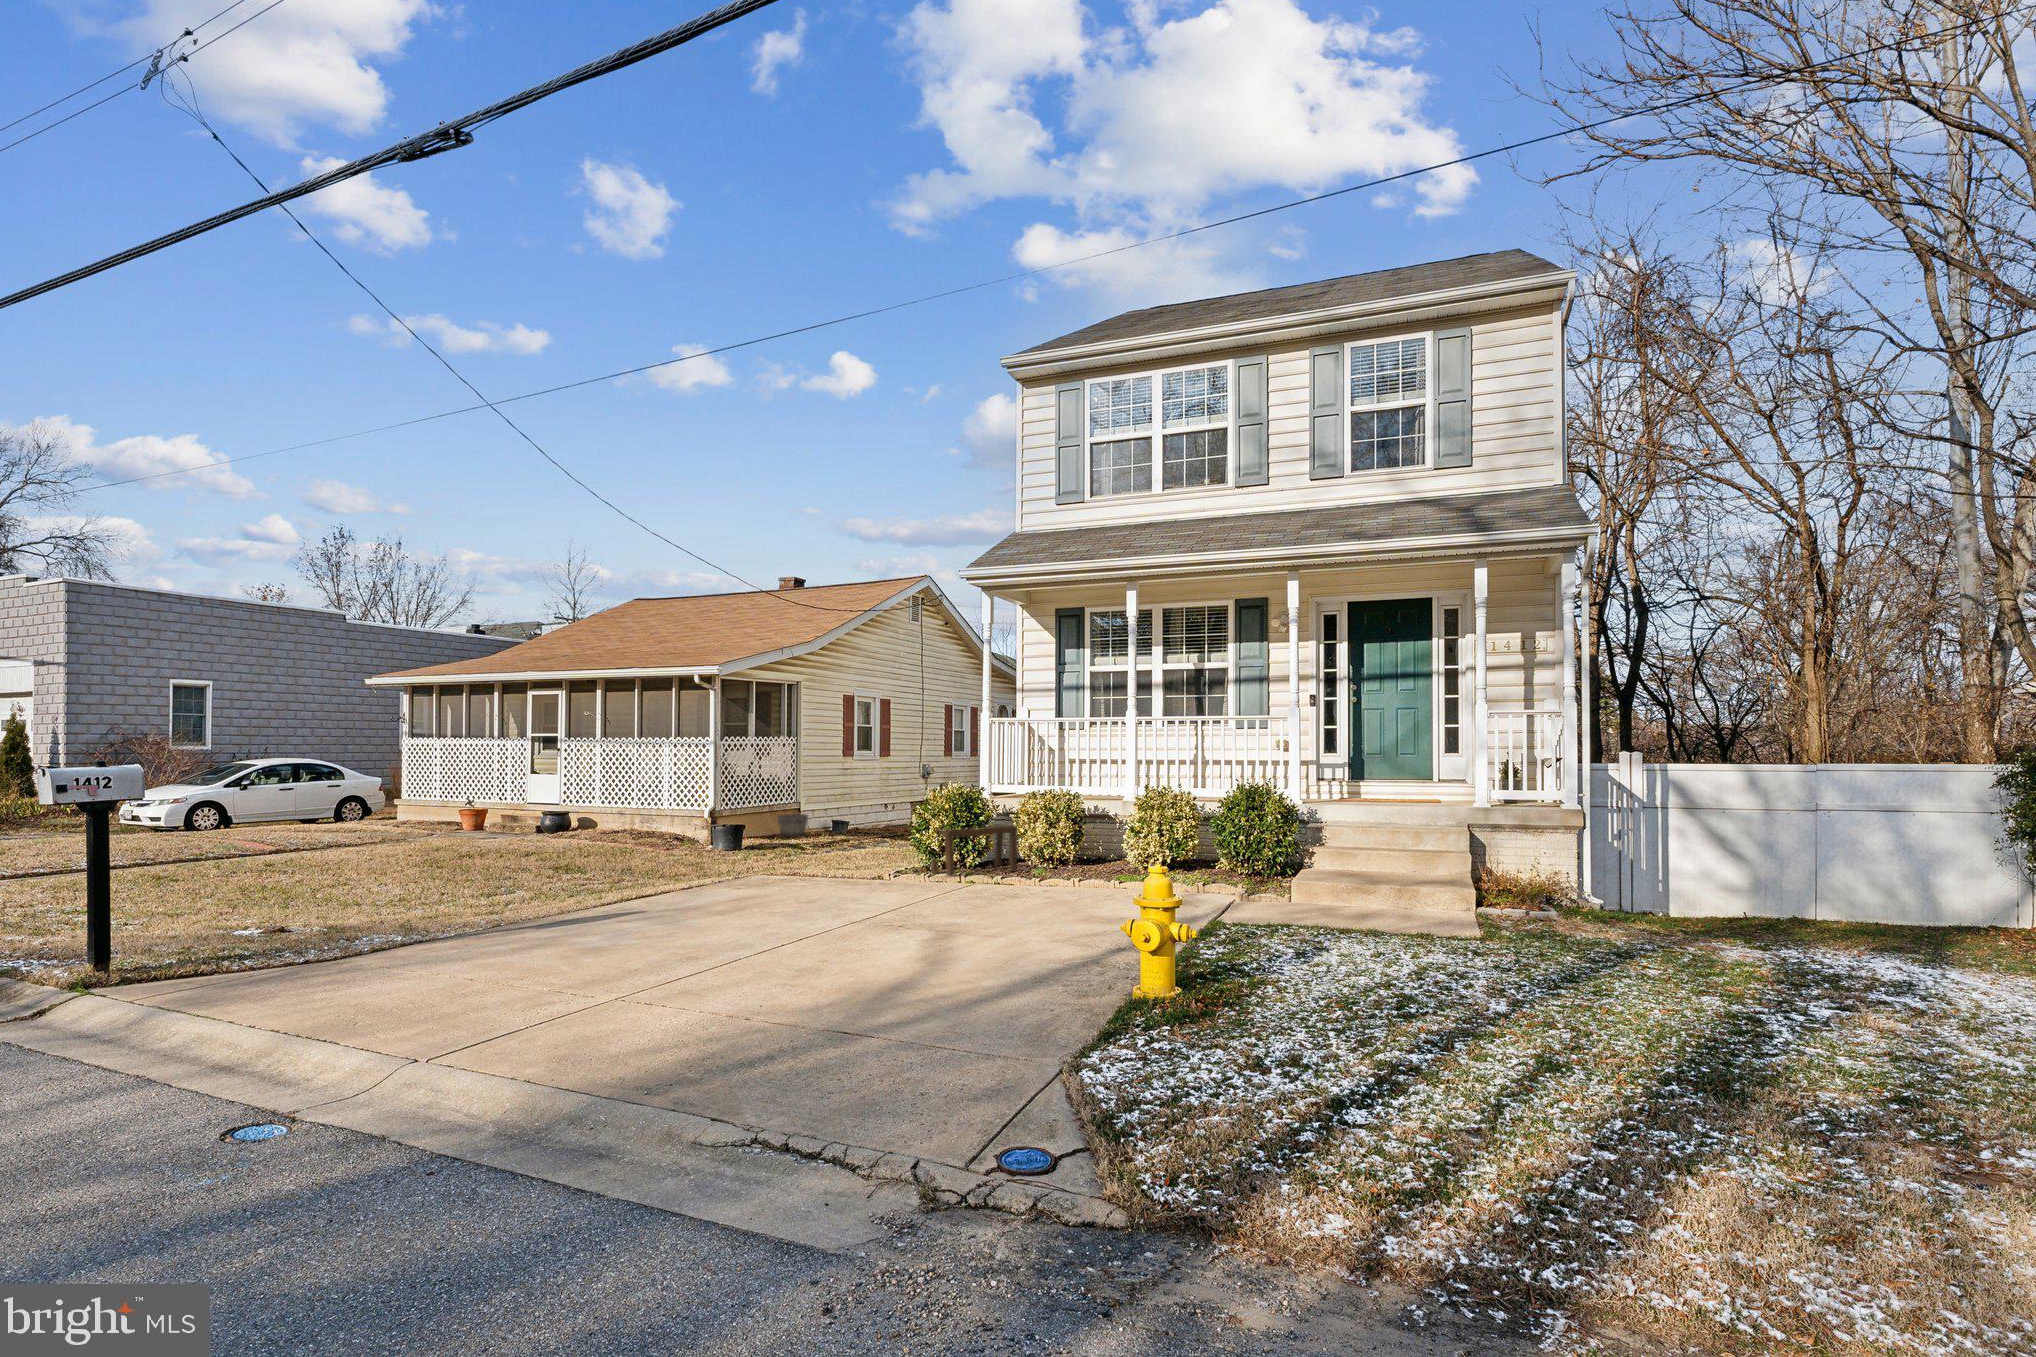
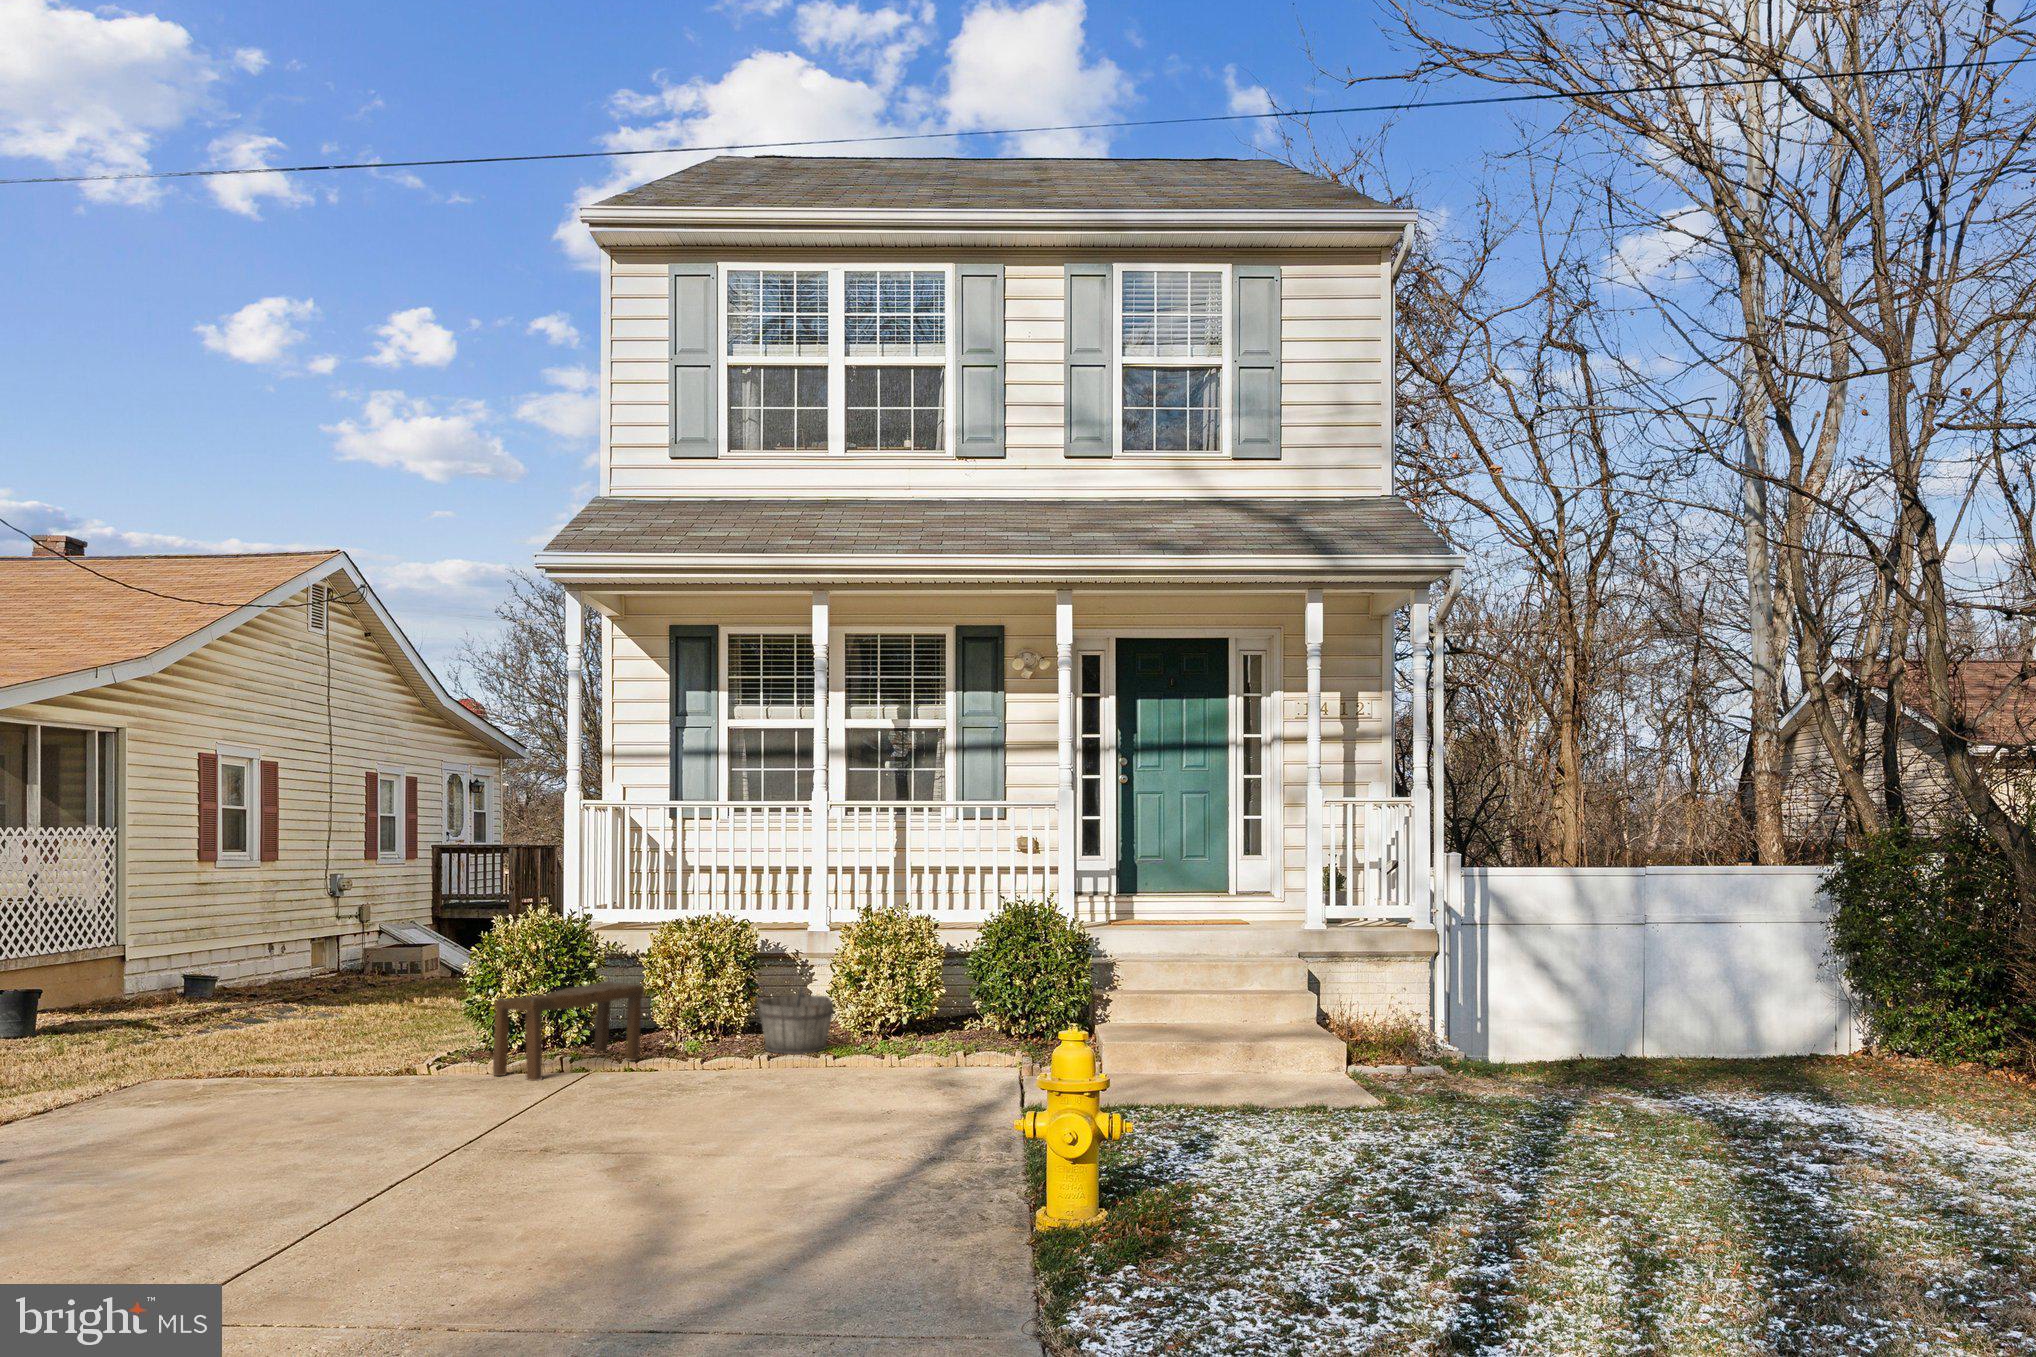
wooden bucket: present [777,814,808,836] -> present [758,988,835,1054]

